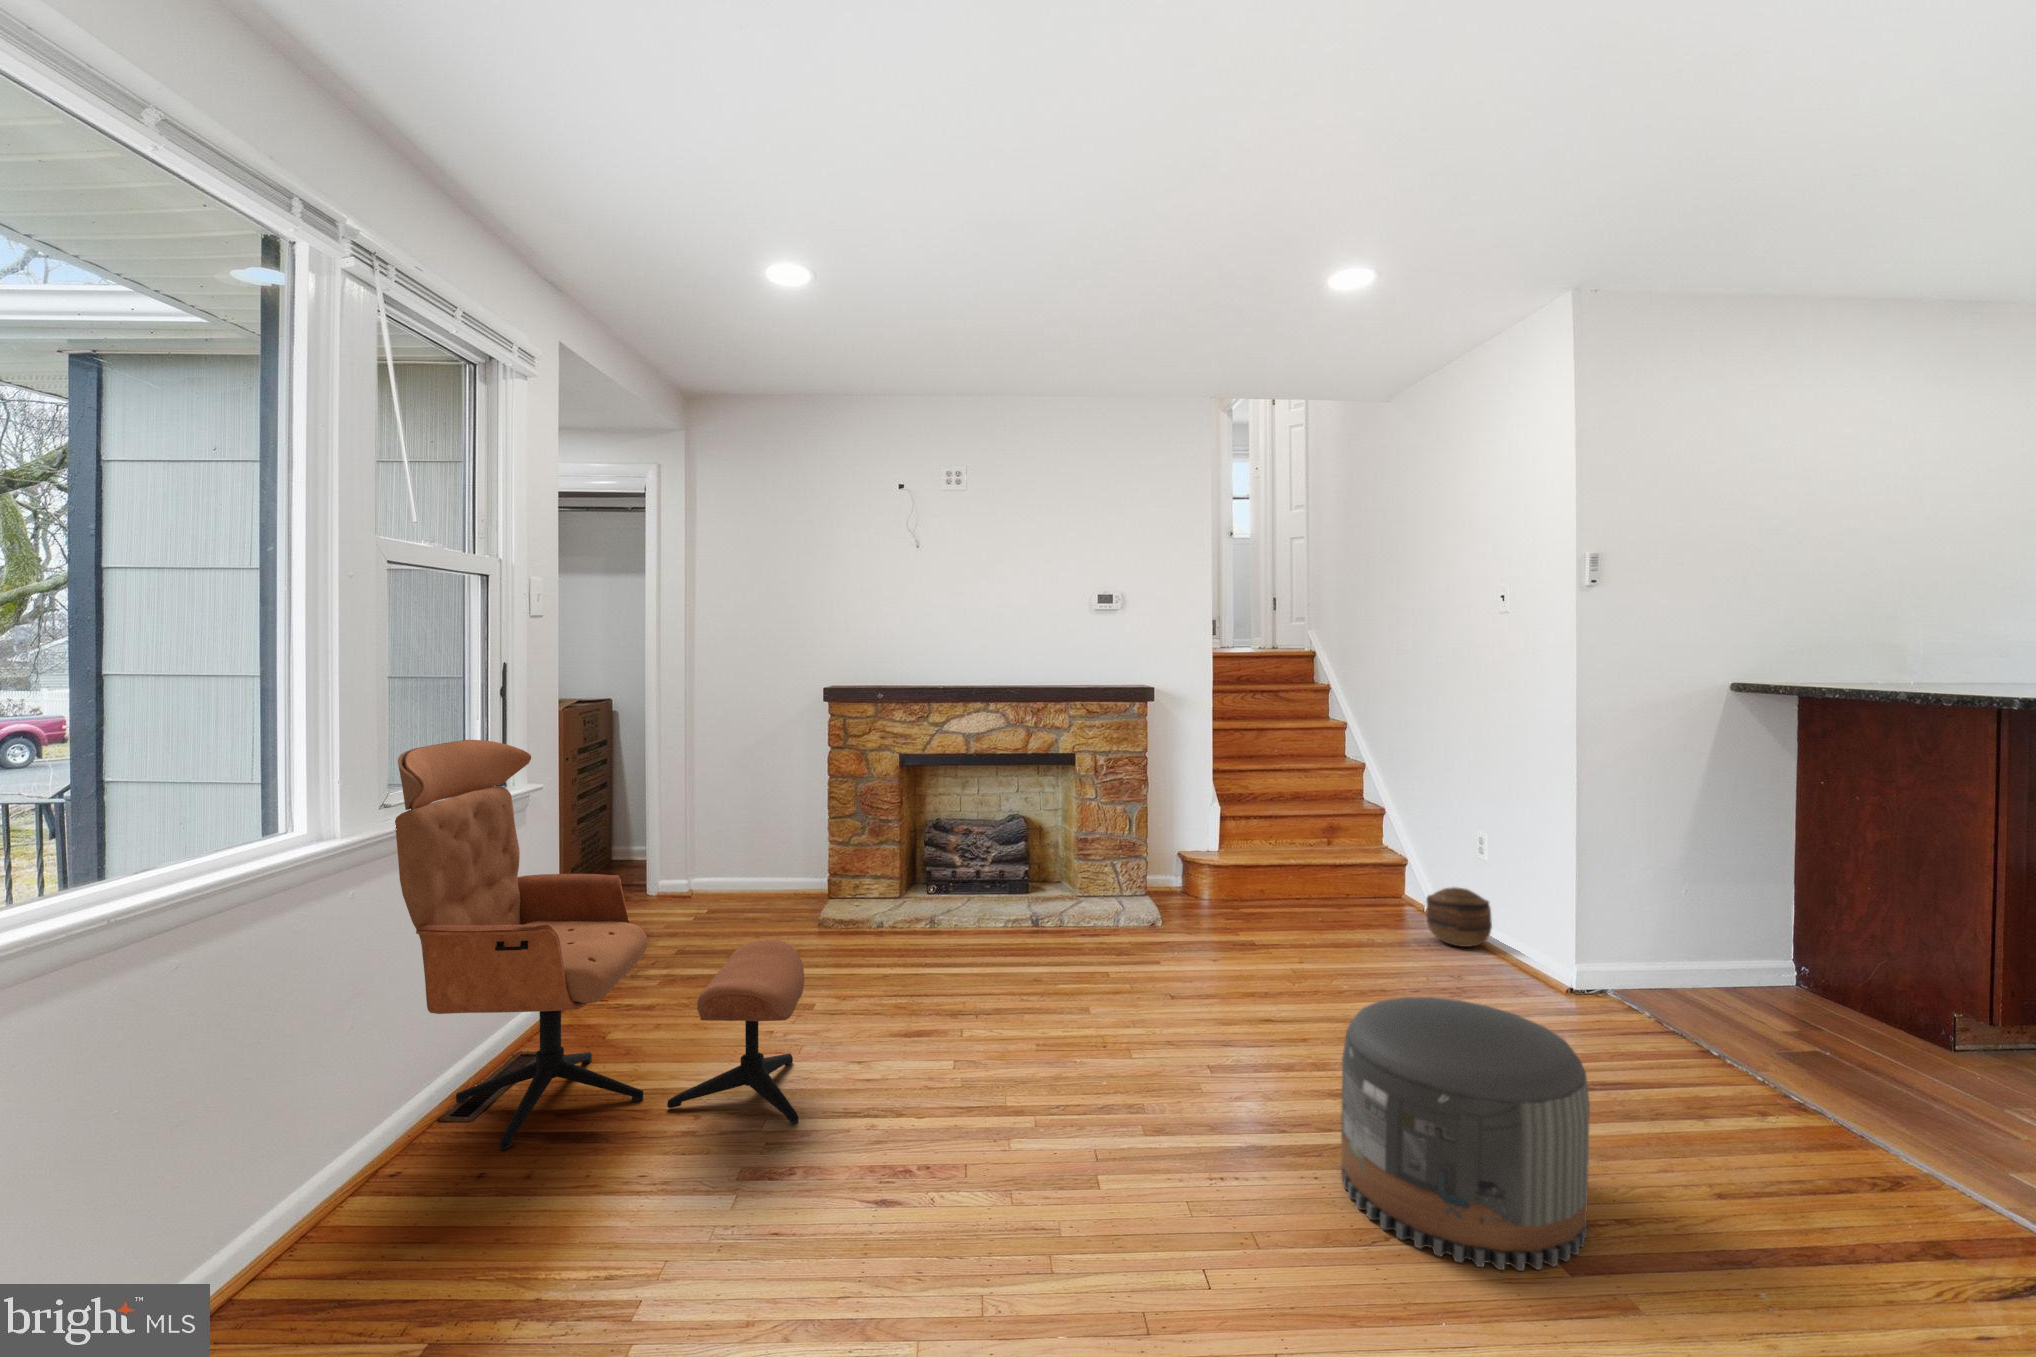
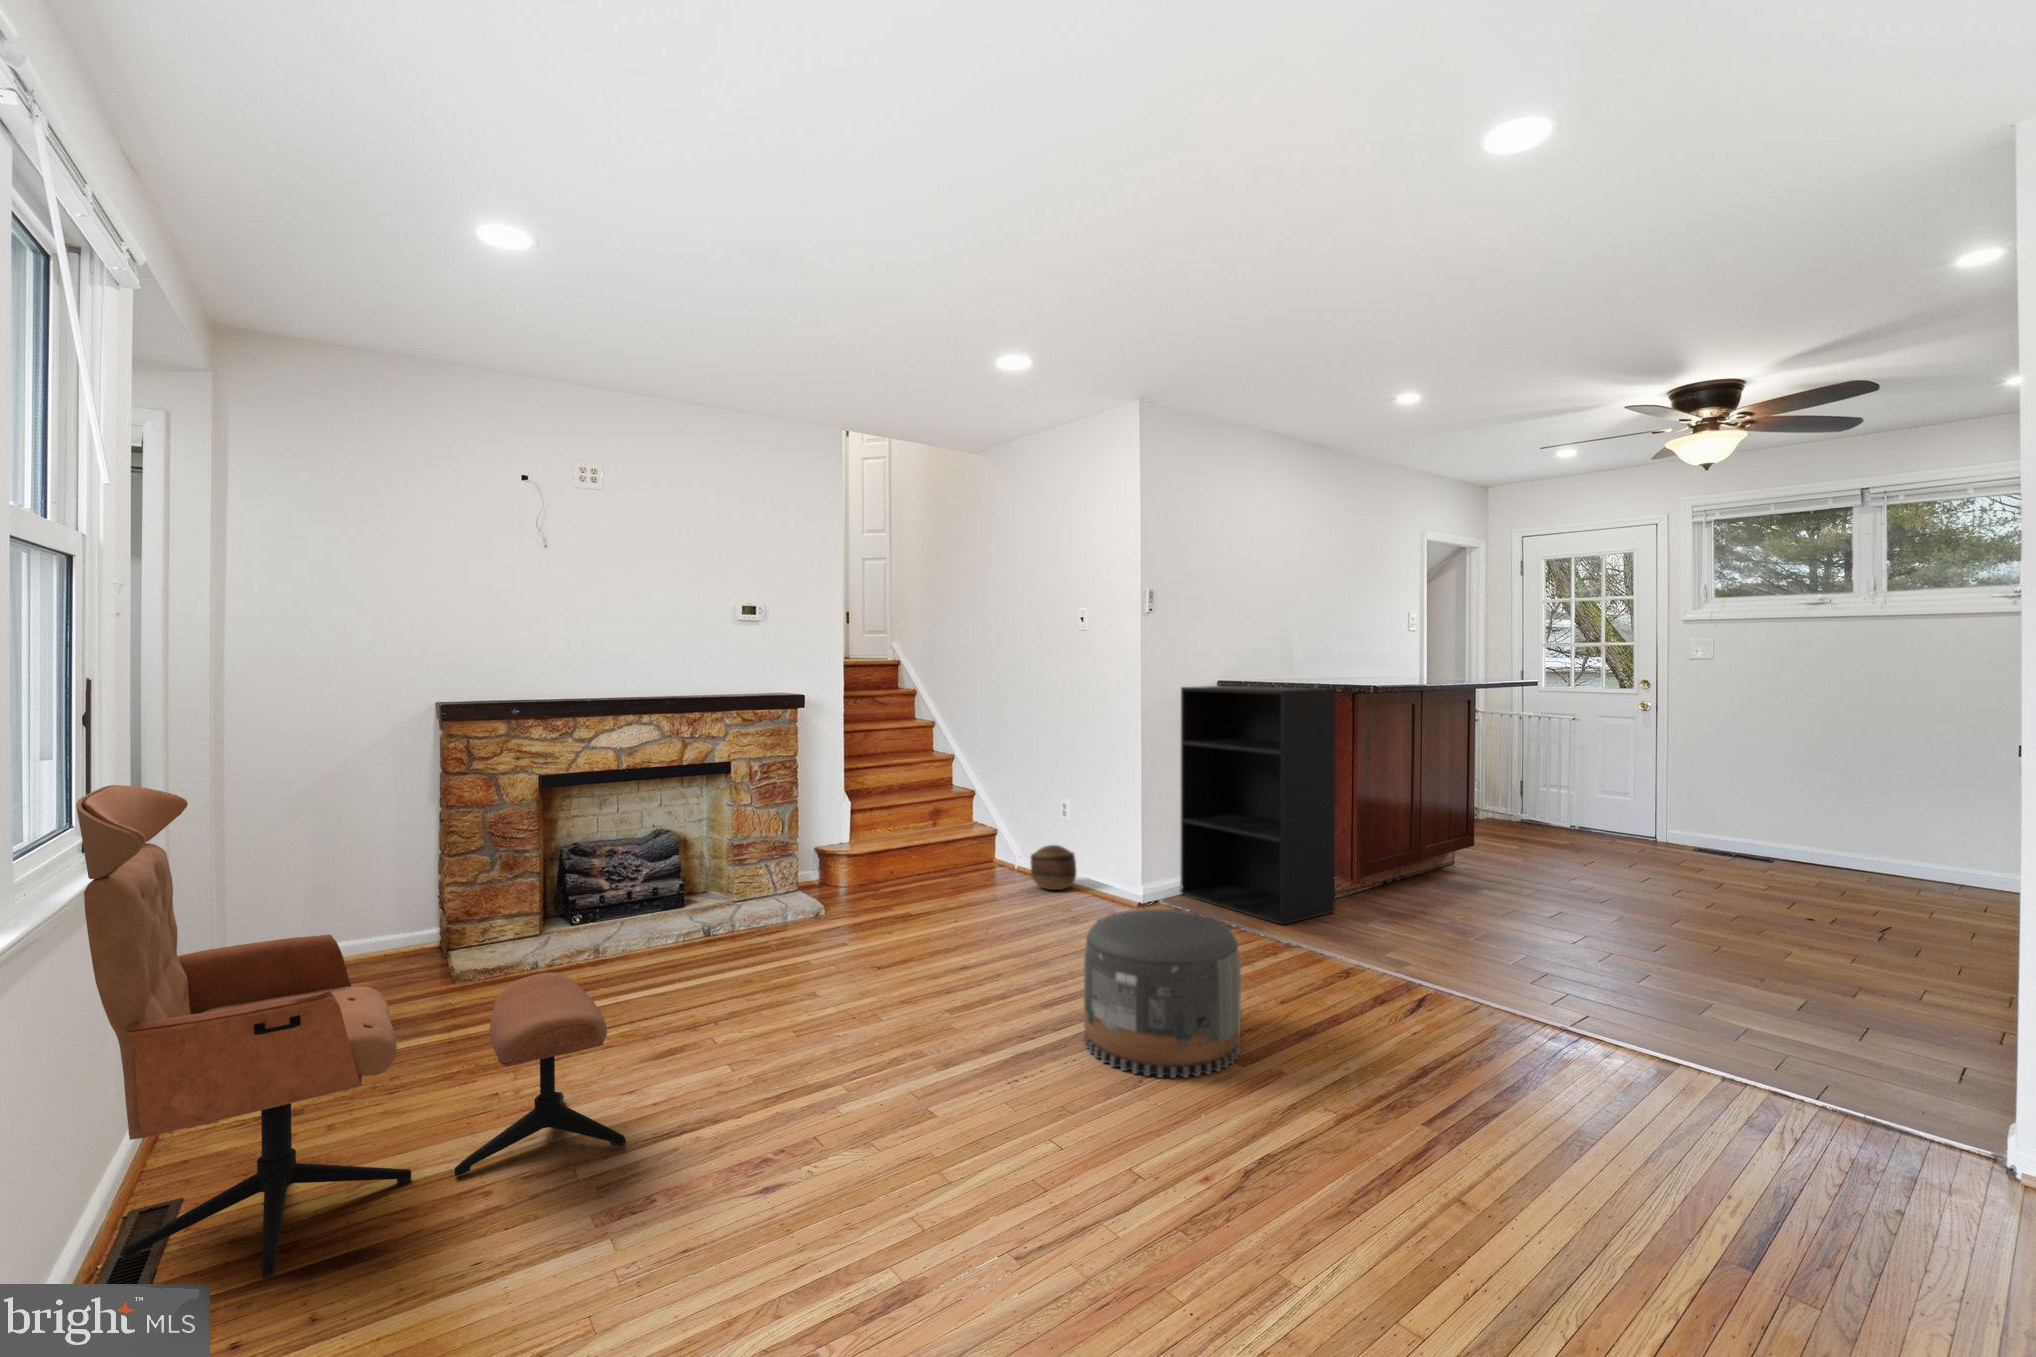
bookshelf: none [1651,690,1950,1068] -> present [1180,686,1336,925]

